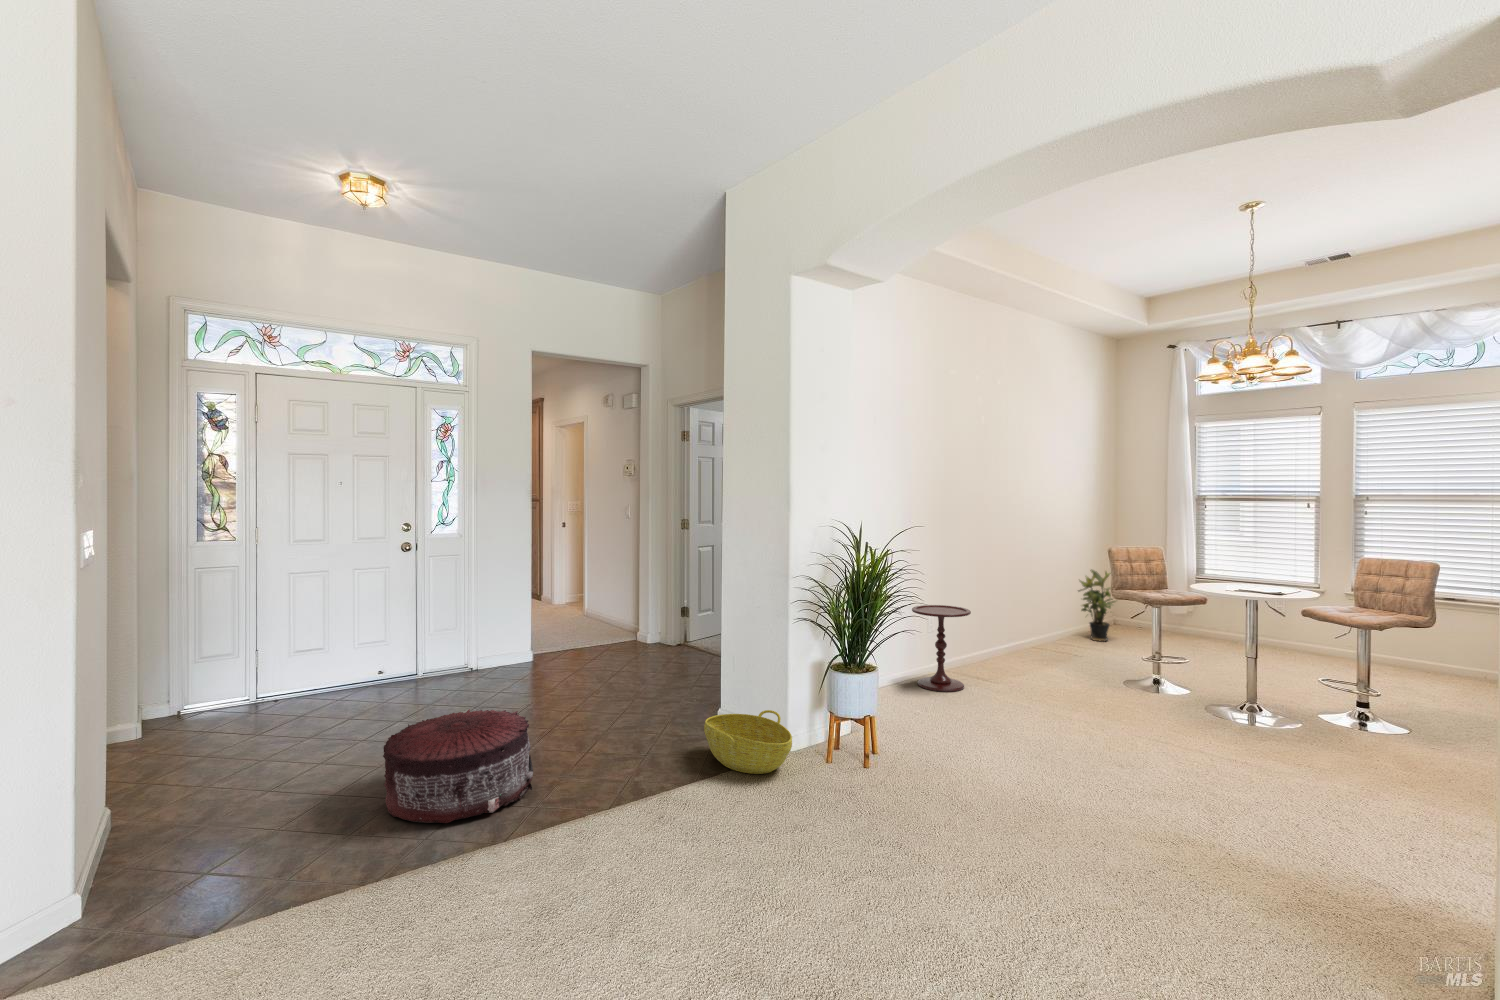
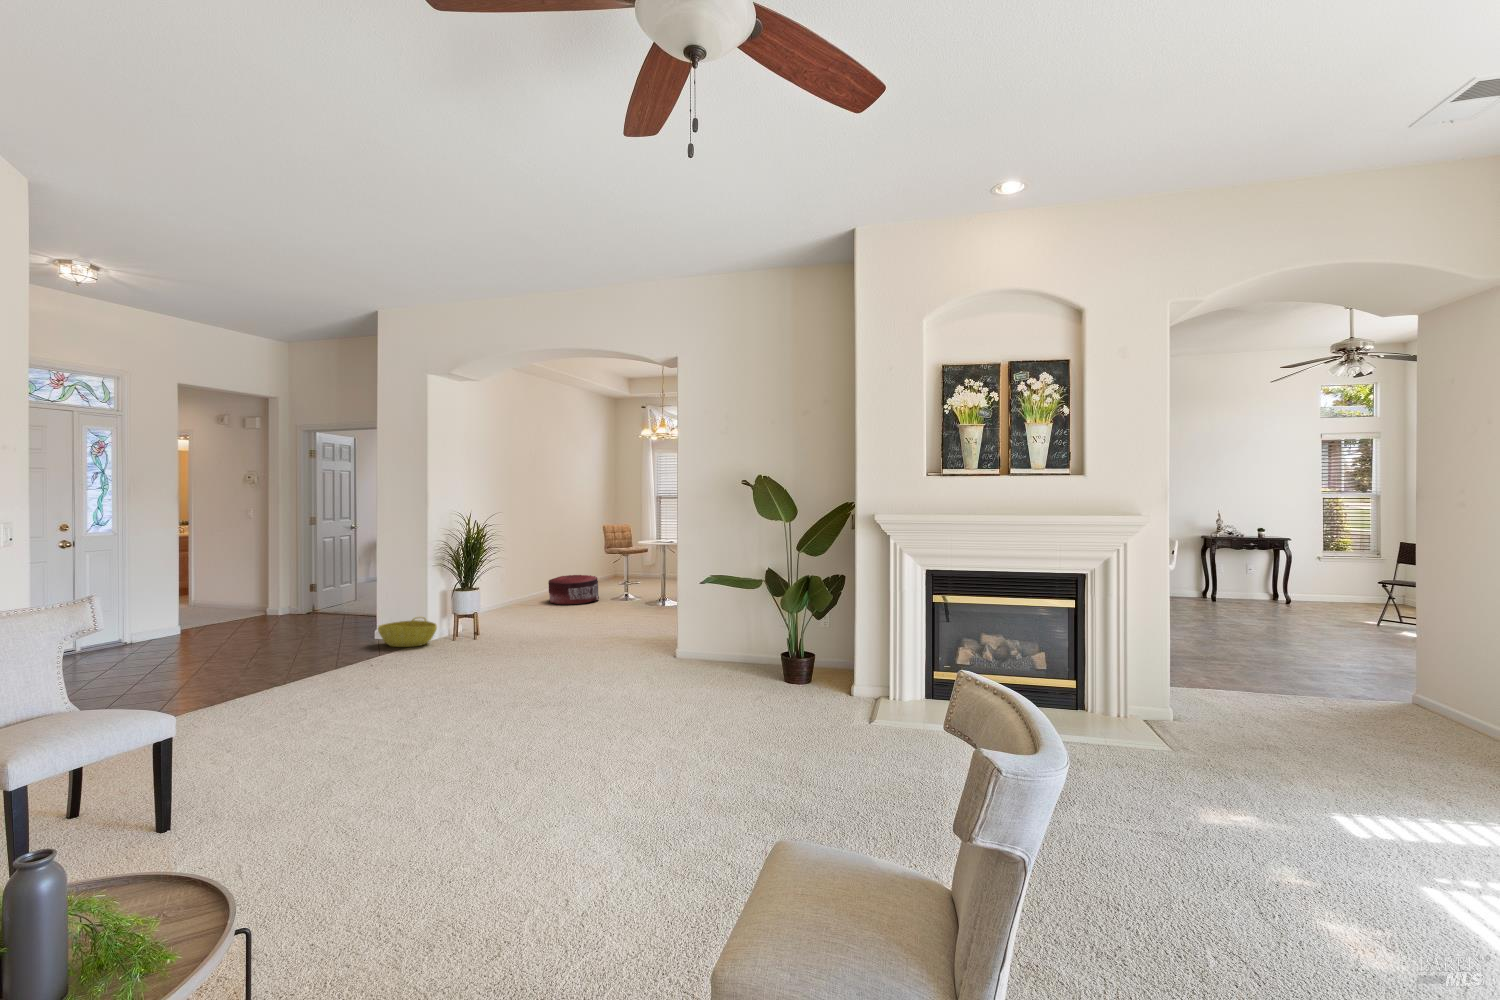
potted plant: present [1078,570,1115,641] -> none [594,540,617,583]
side table: present [912,605,971,692] -> none [495,562,530,610]
pouf: present [383,709,533,823] -> present [548,575,599,605]

